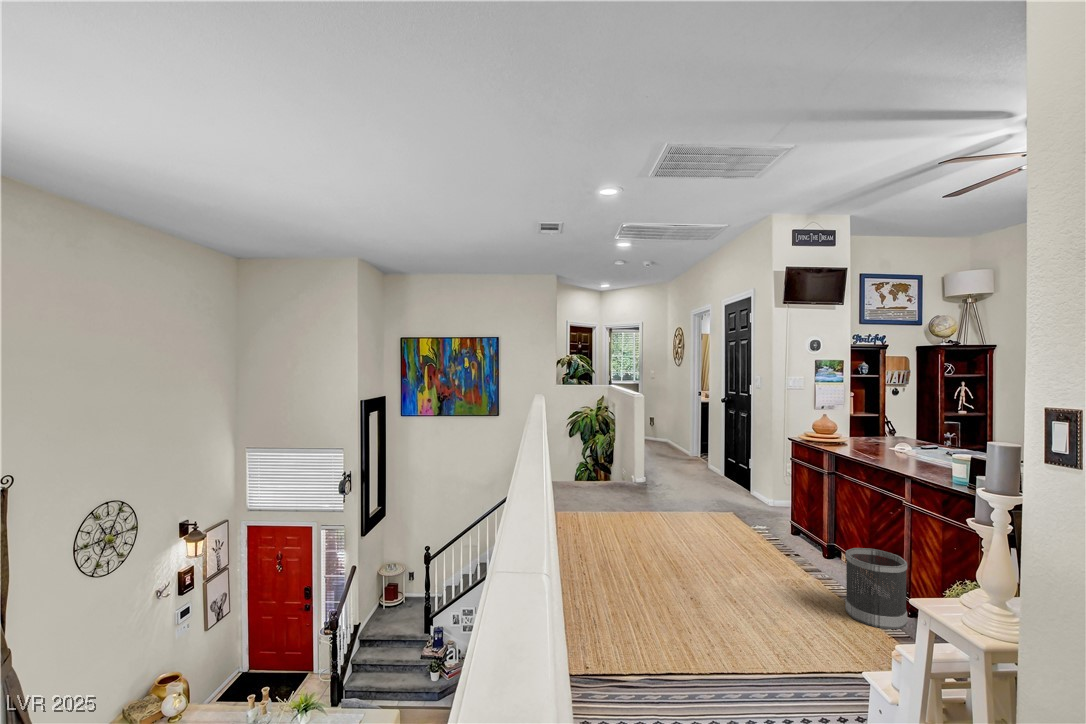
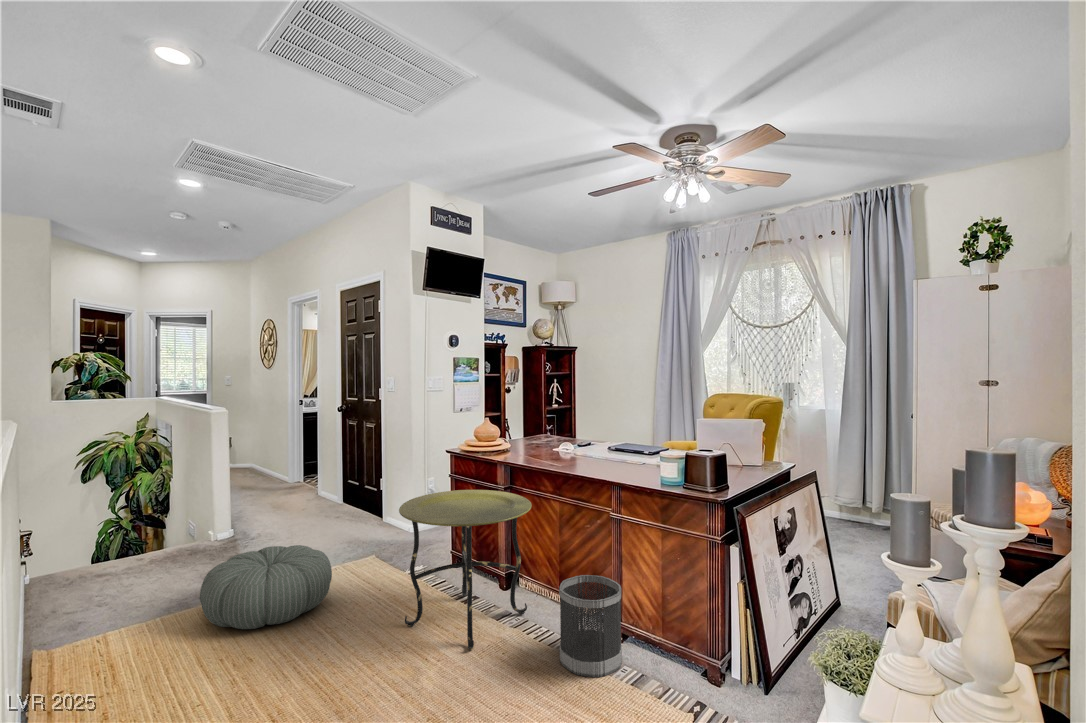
side table: none [731,467,842,581] -> present [399,490,532,650]
pouf: none [619,487,695,533] -> present [200,545,332,629]

